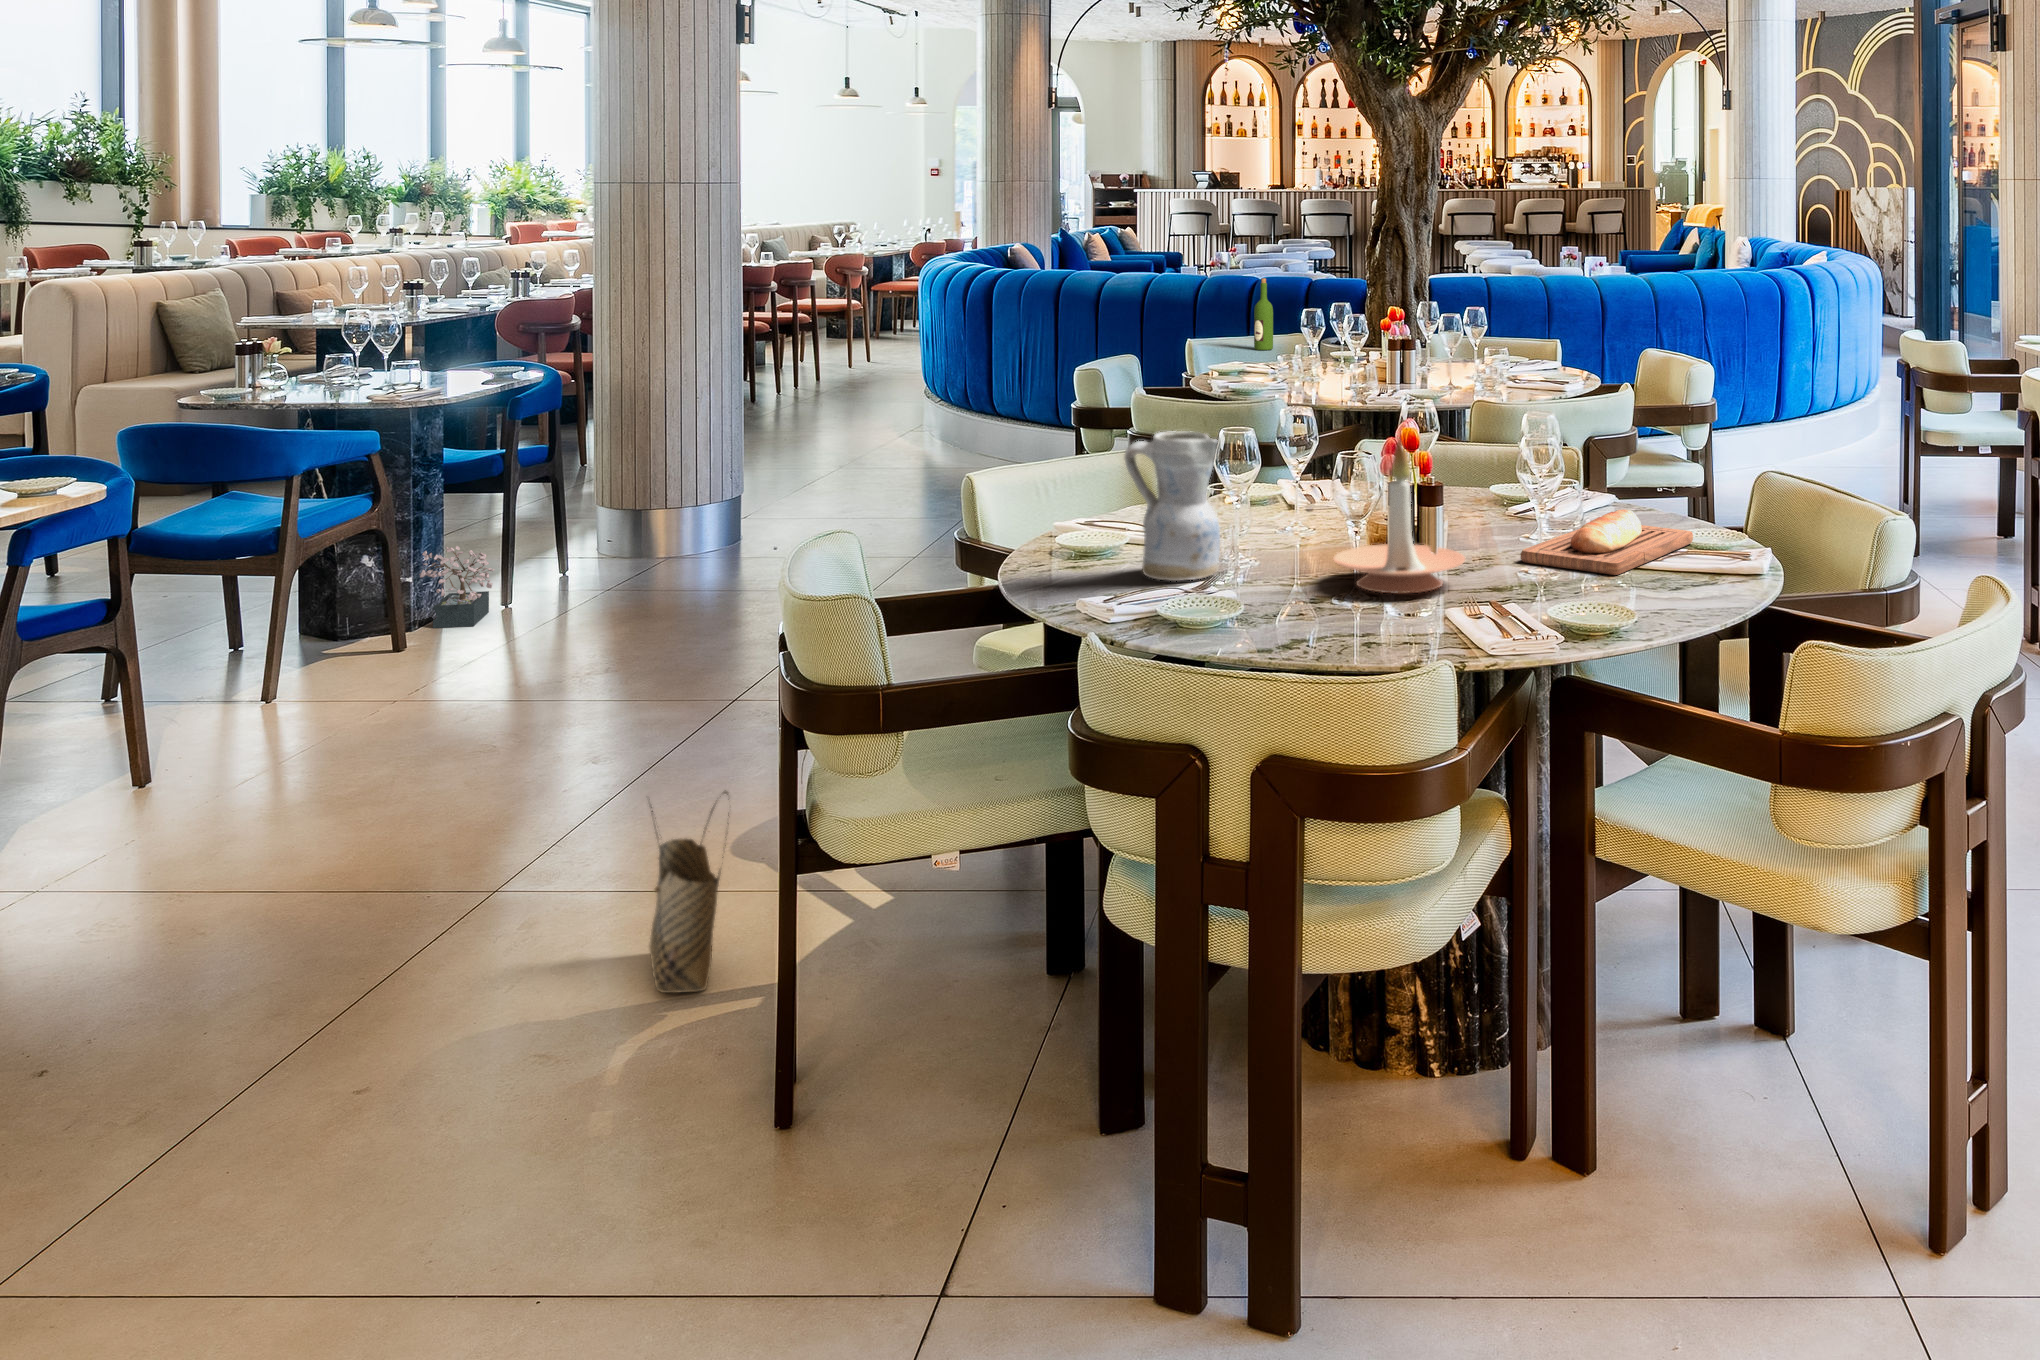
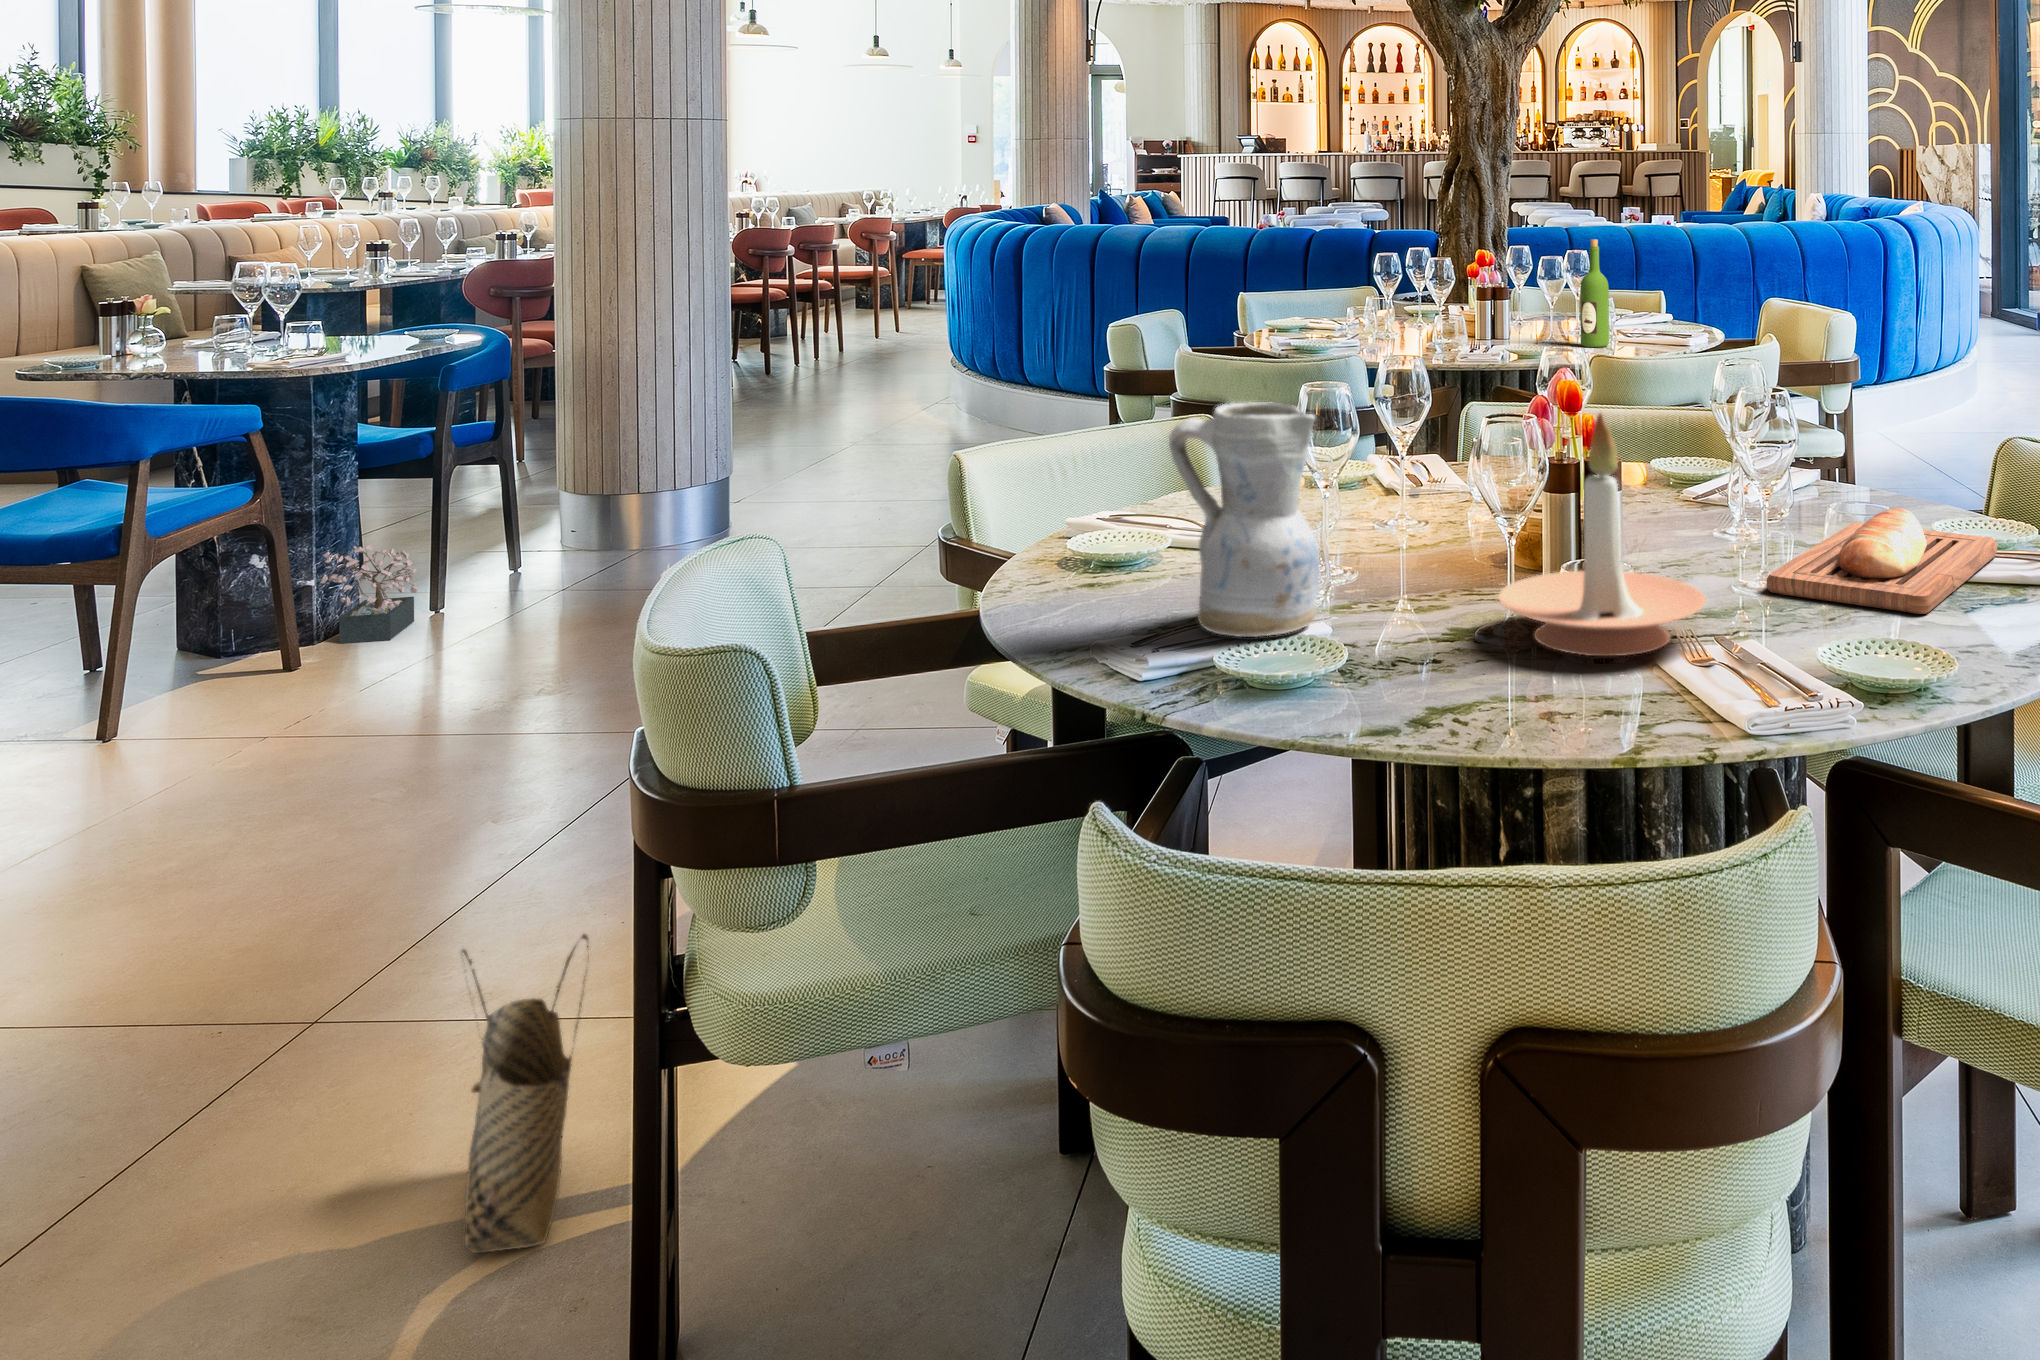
wine bottle: present [1254,278,1273,350] -> present [1580,240,1609,347]

